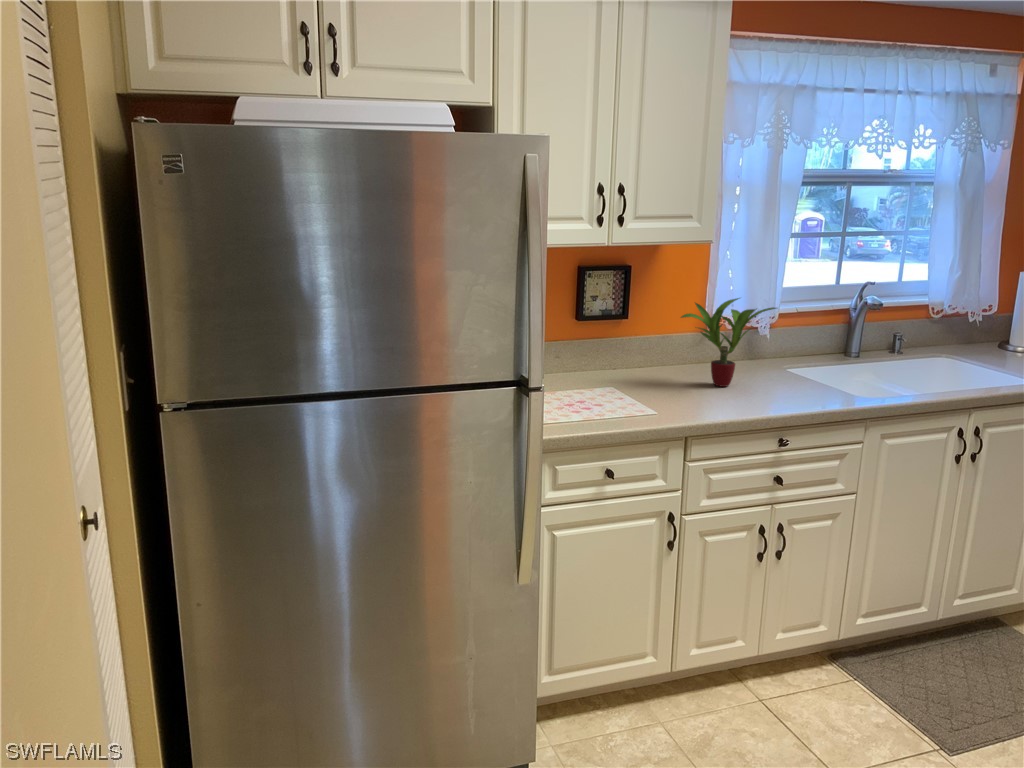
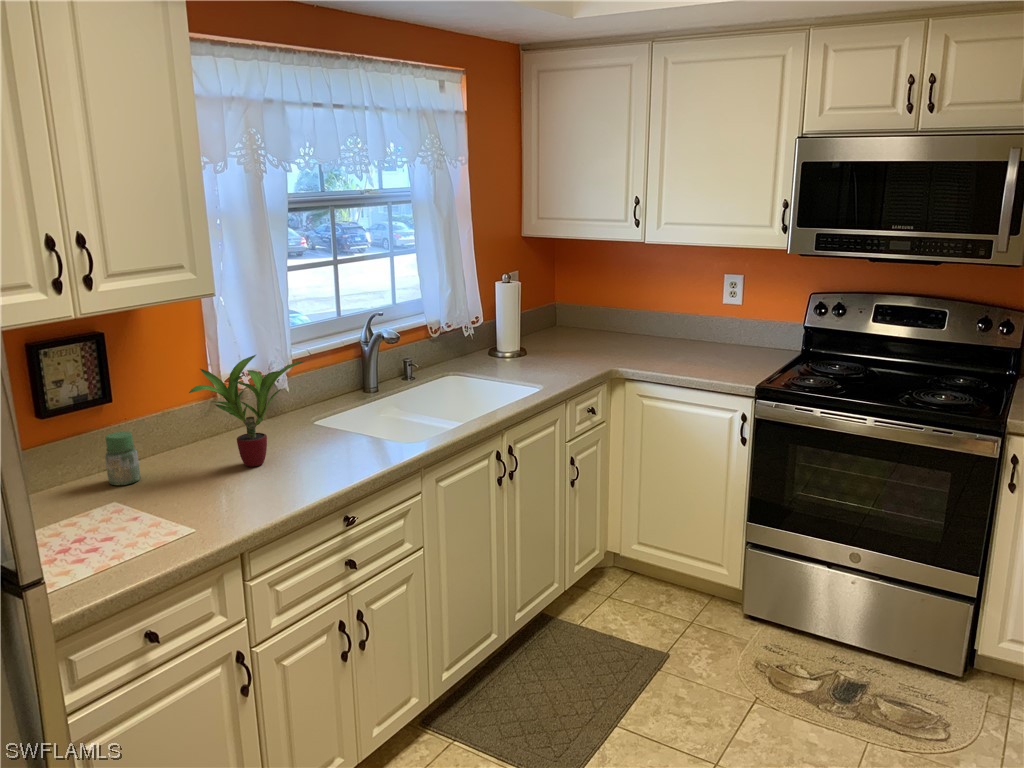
jar: none [615,340,638,379] -> present [105,431,141,485]

